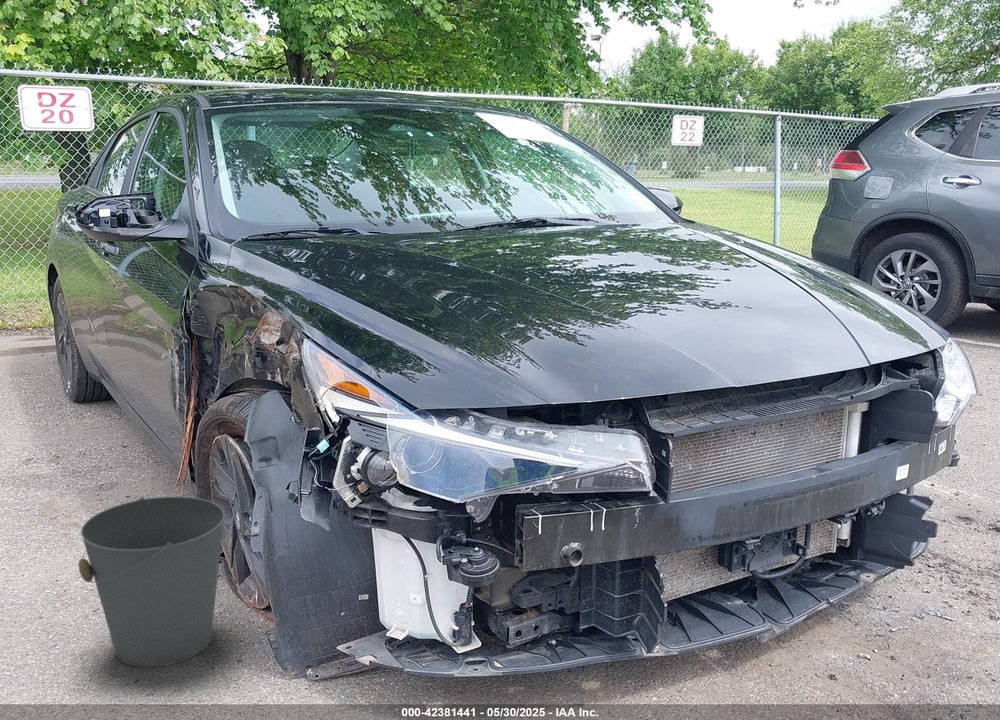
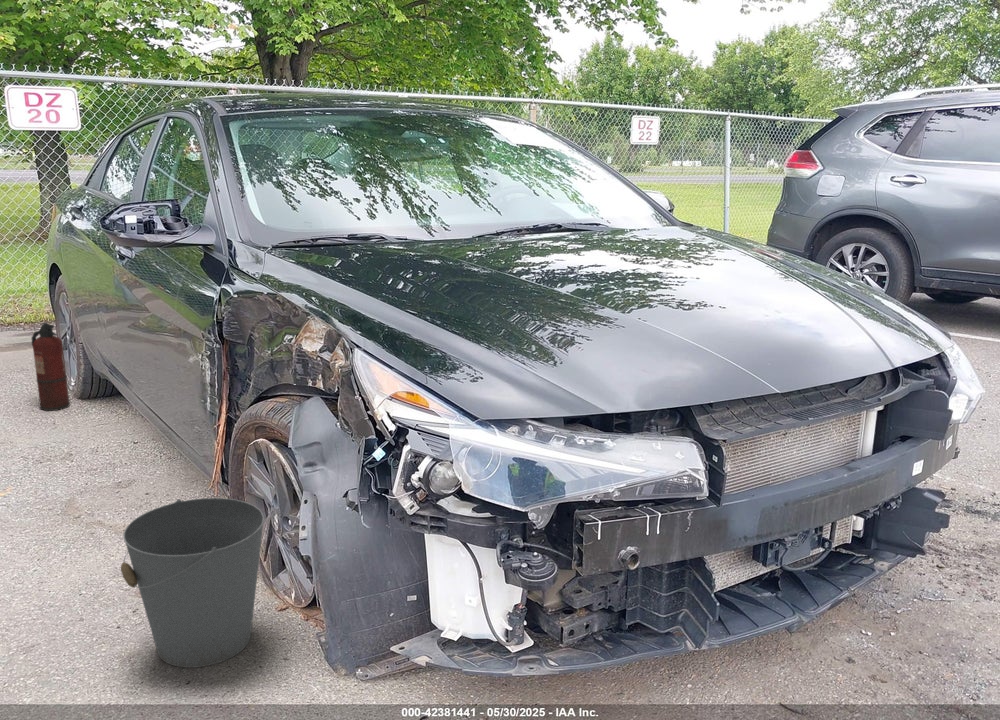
fire extinguisher: none [24,326,61,417] -> present [32,323,70,411]

